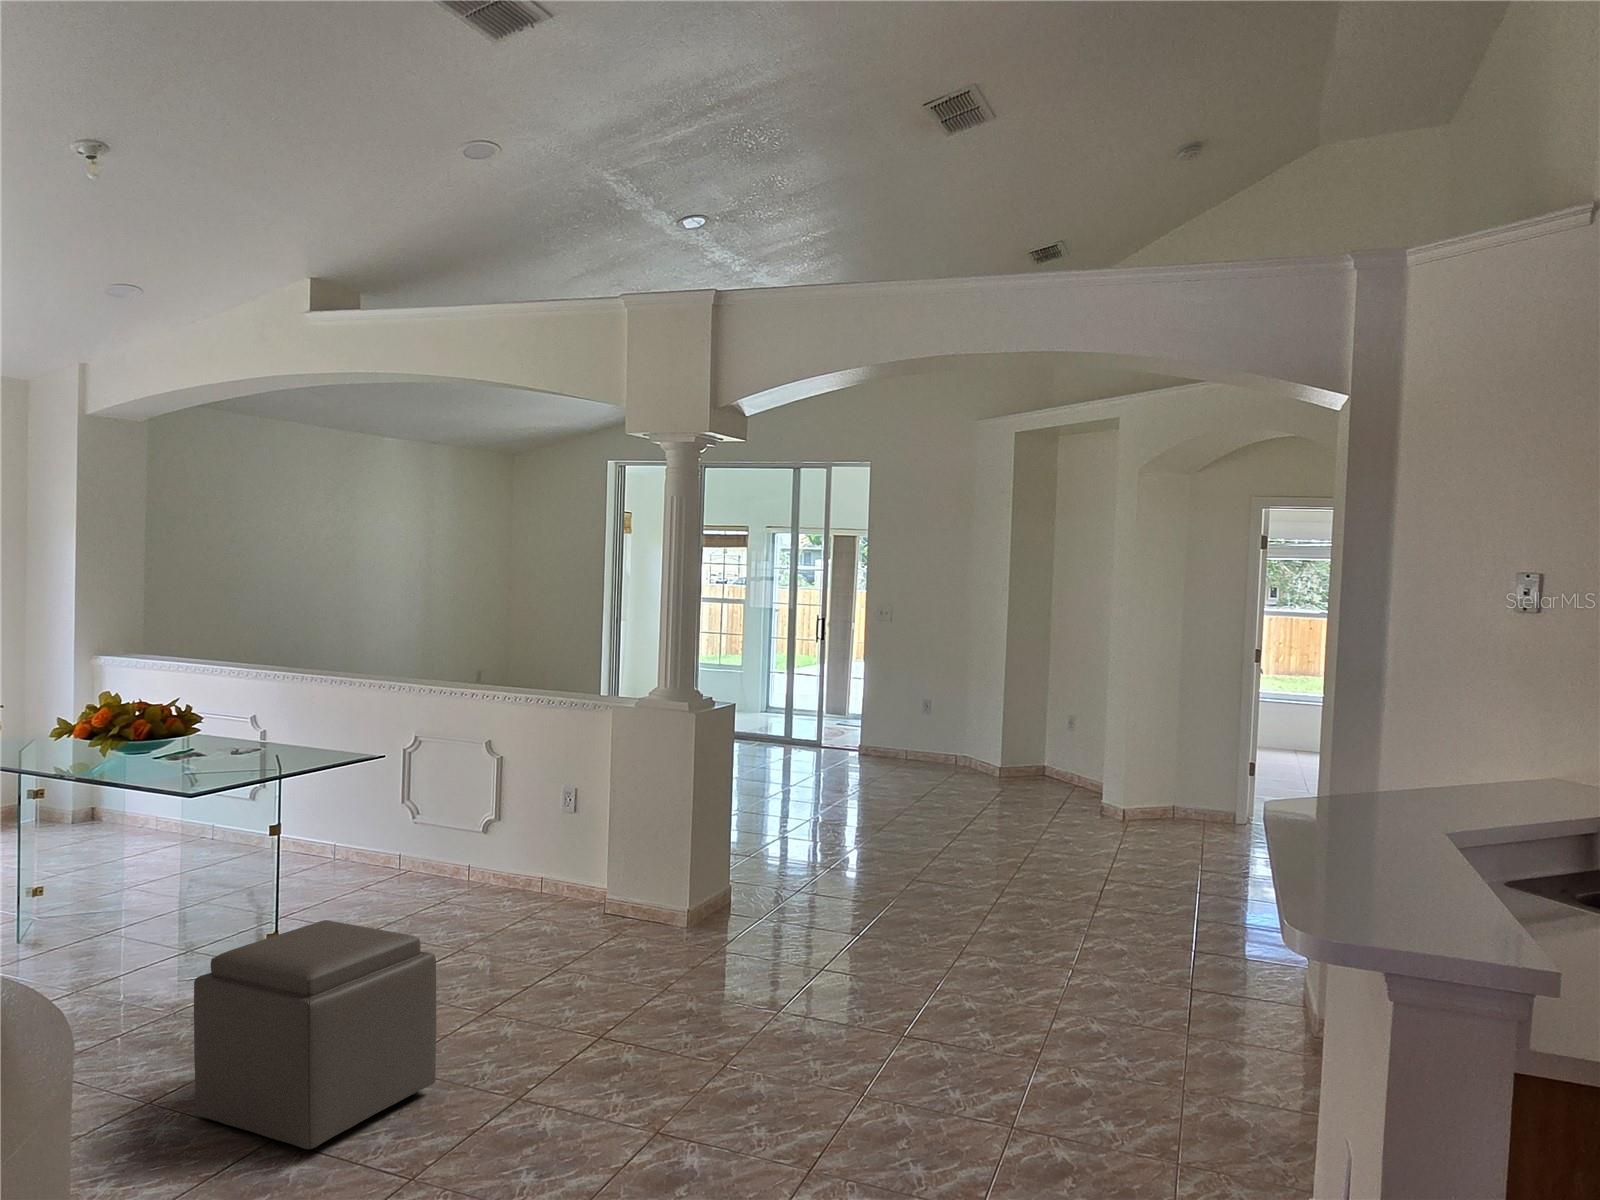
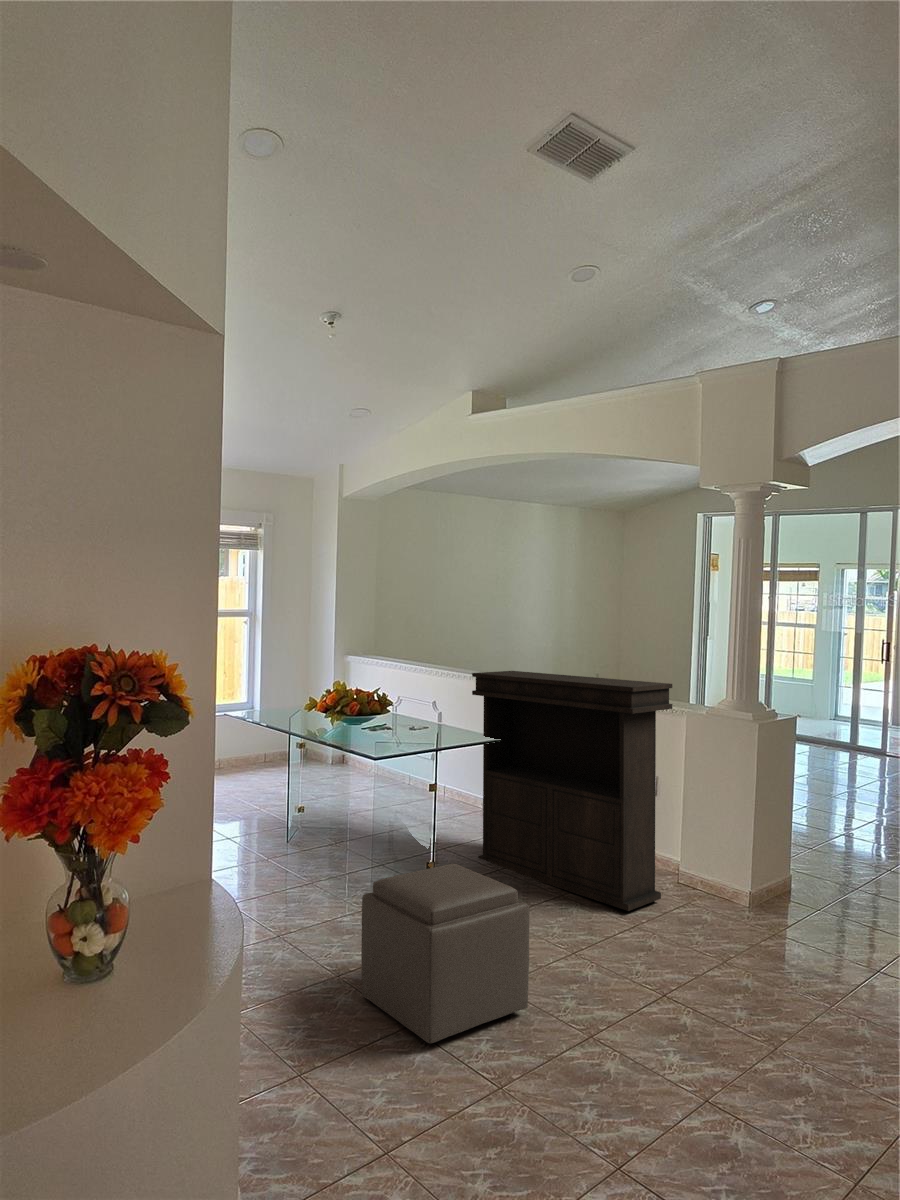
console table: none [324,666,597,954] -> present [472,671,672,911]

